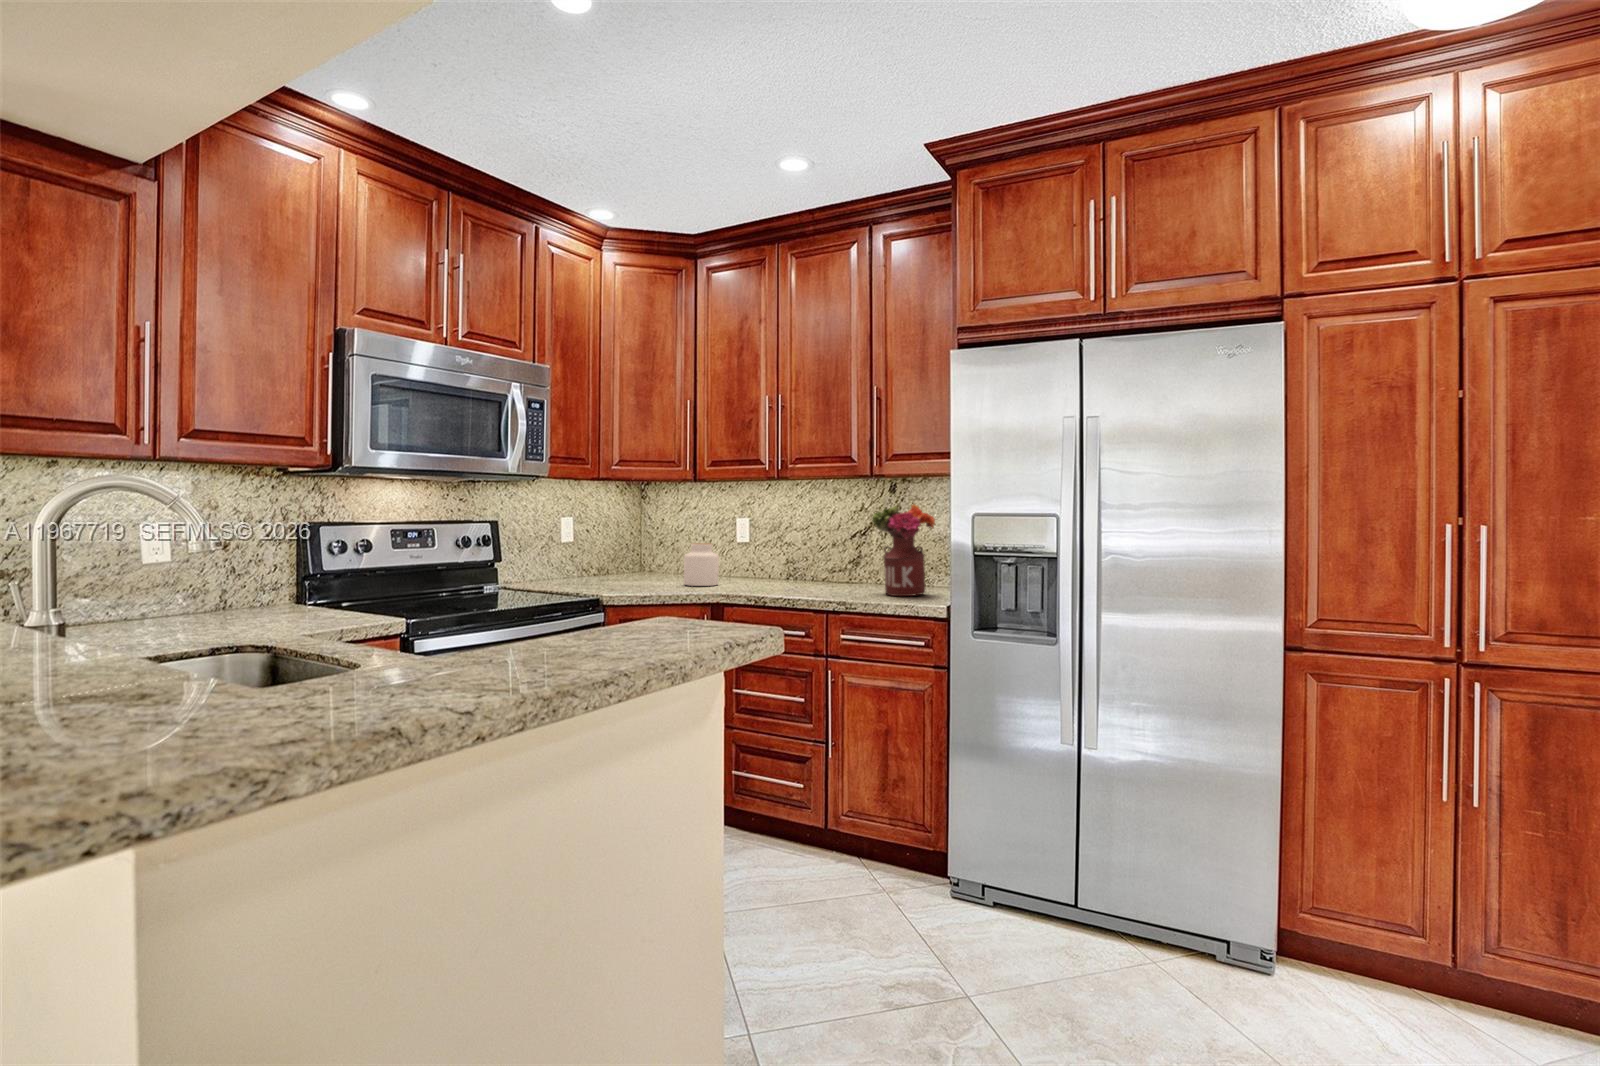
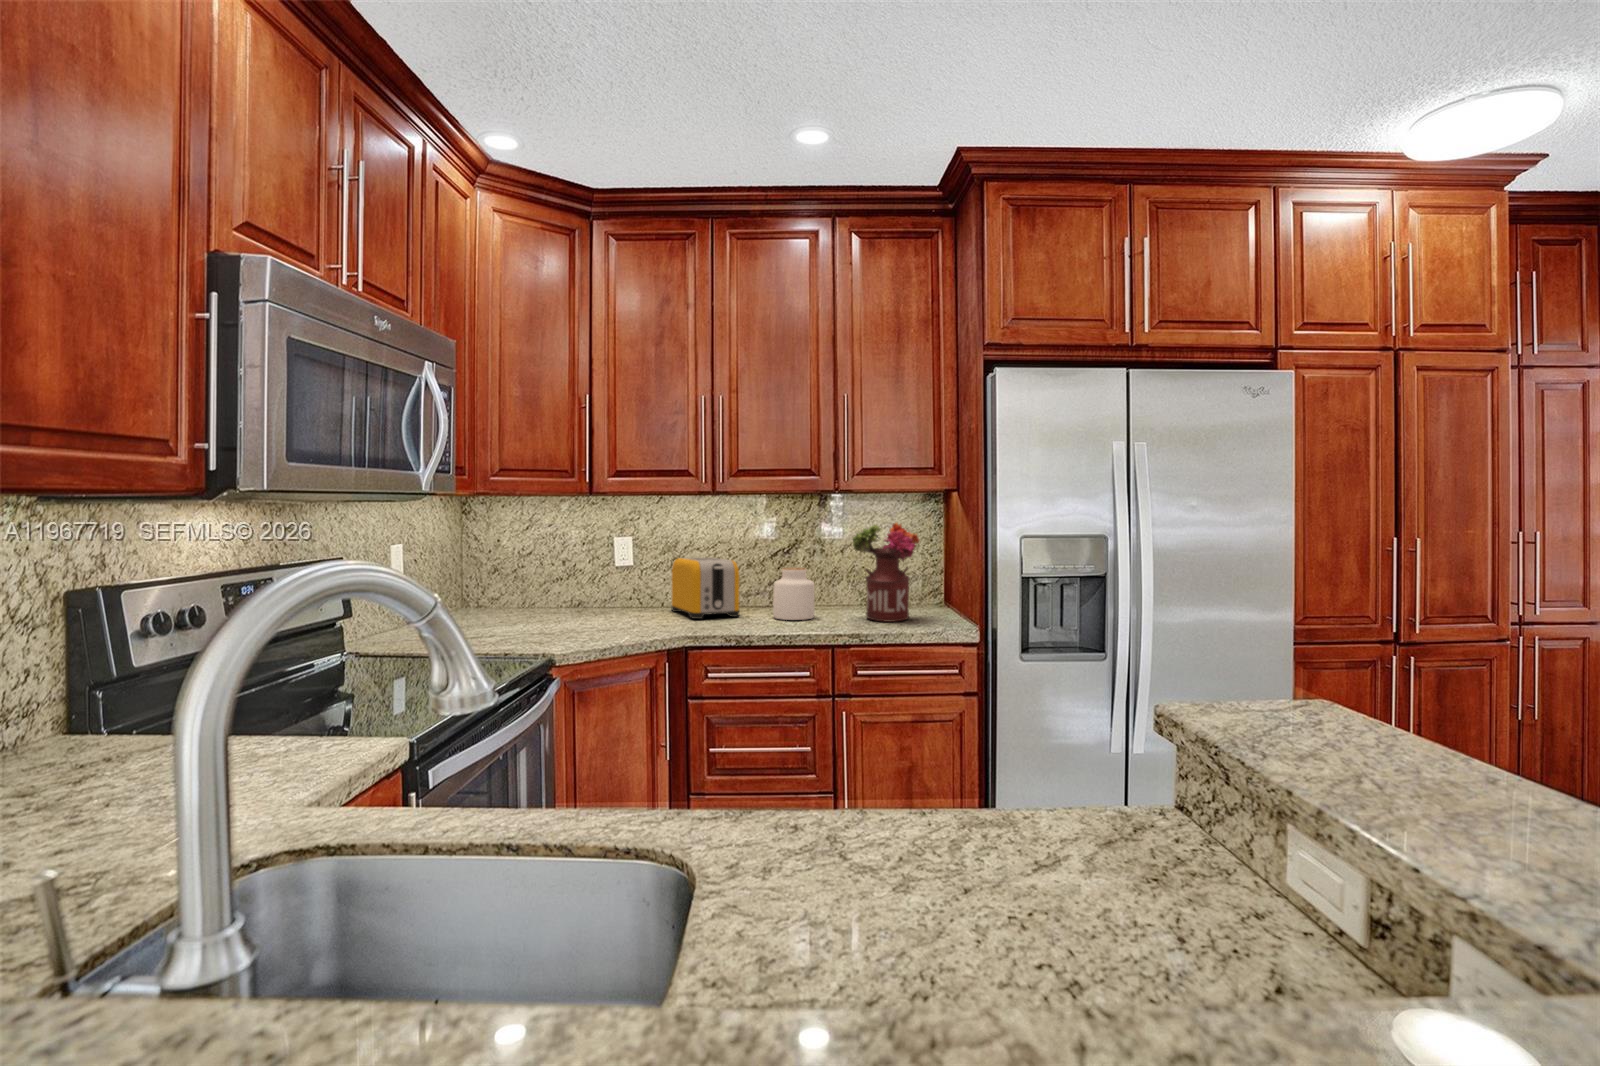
toaster: none [755,536,804,585] -> present [672,557,739,619]
jar: present [684,543,719,586] -> present [773,568,814,620]

